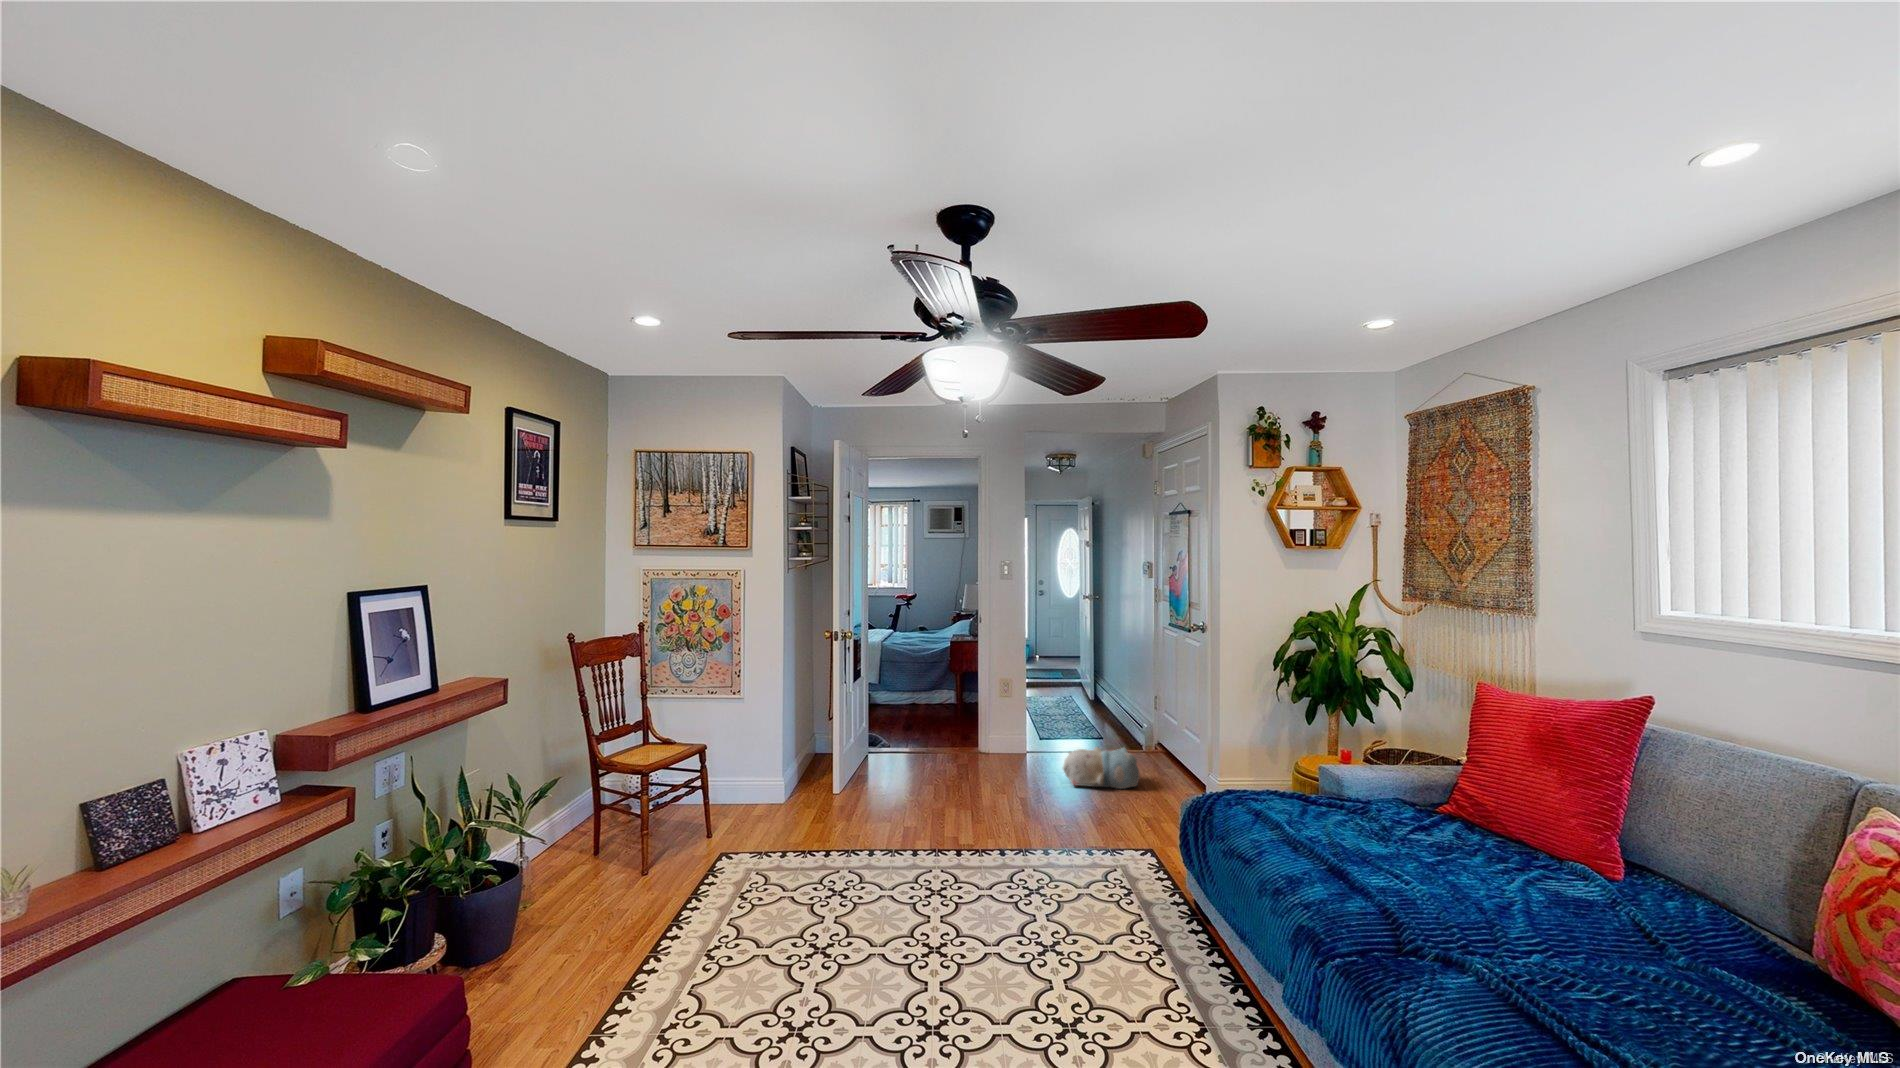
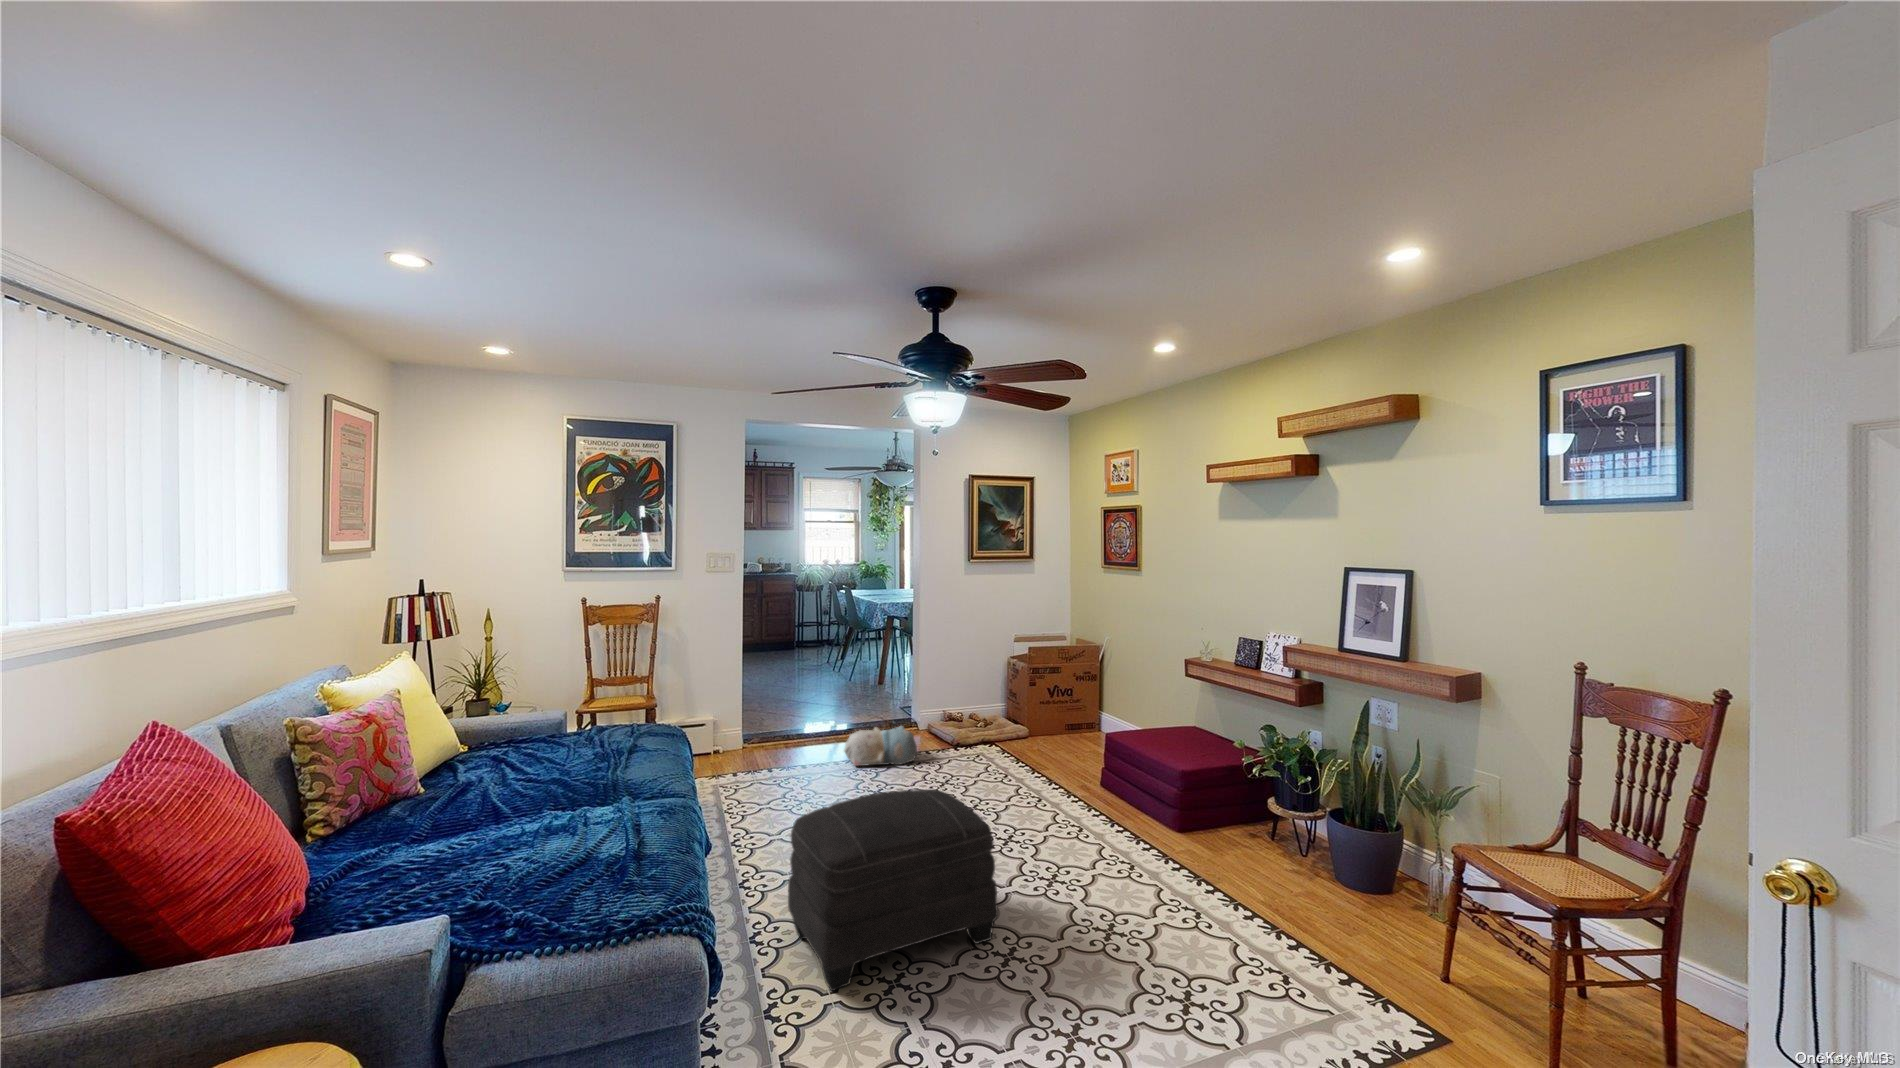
ottoman: none [972,818,1195,1021] -> present [788,789,998,991]

